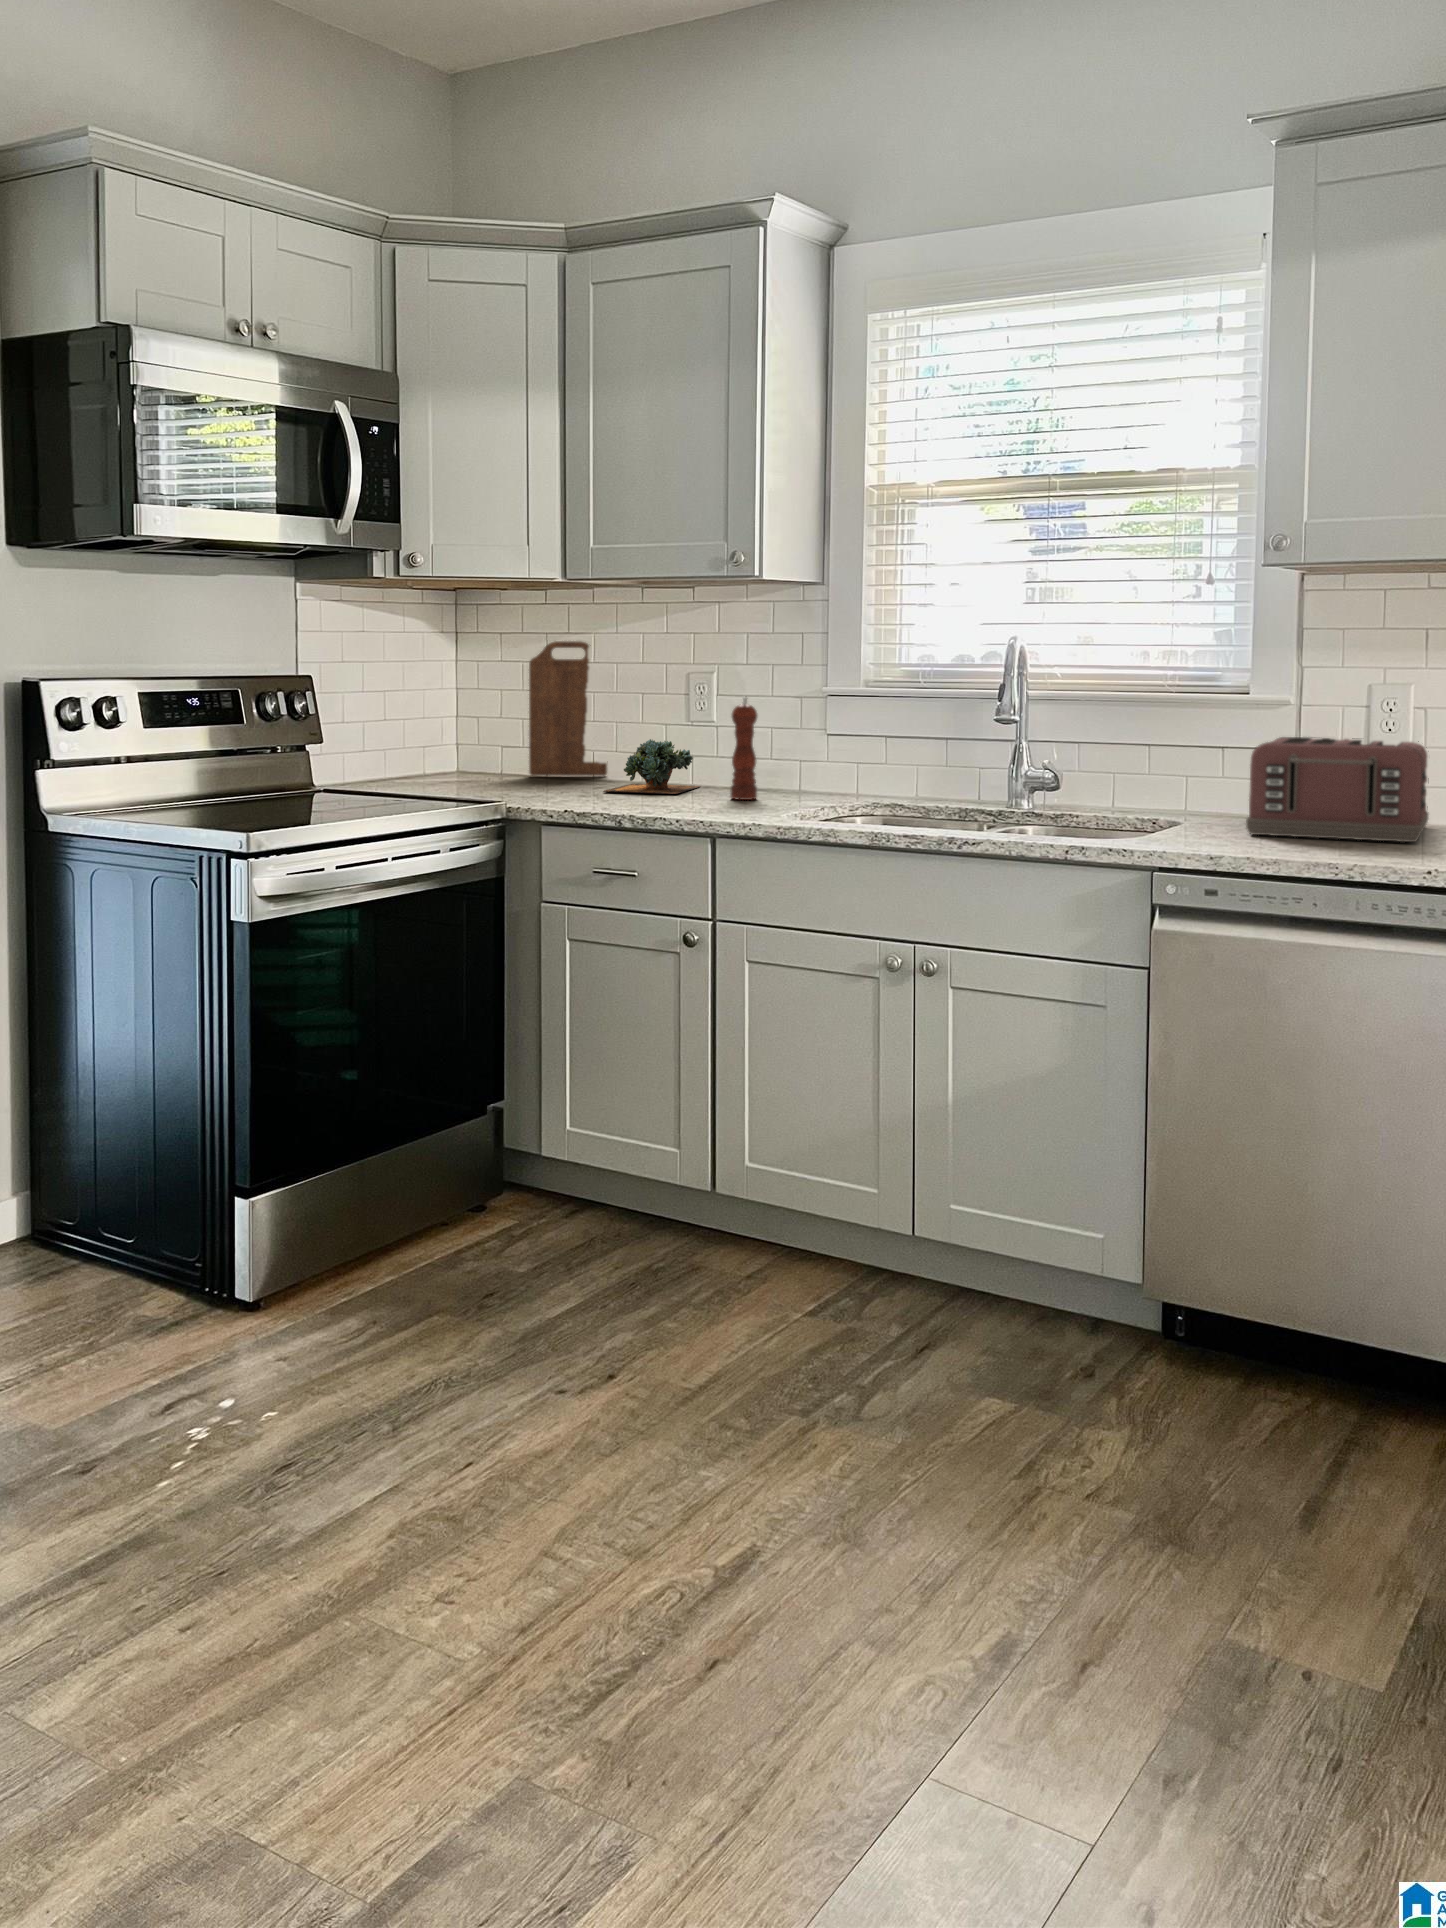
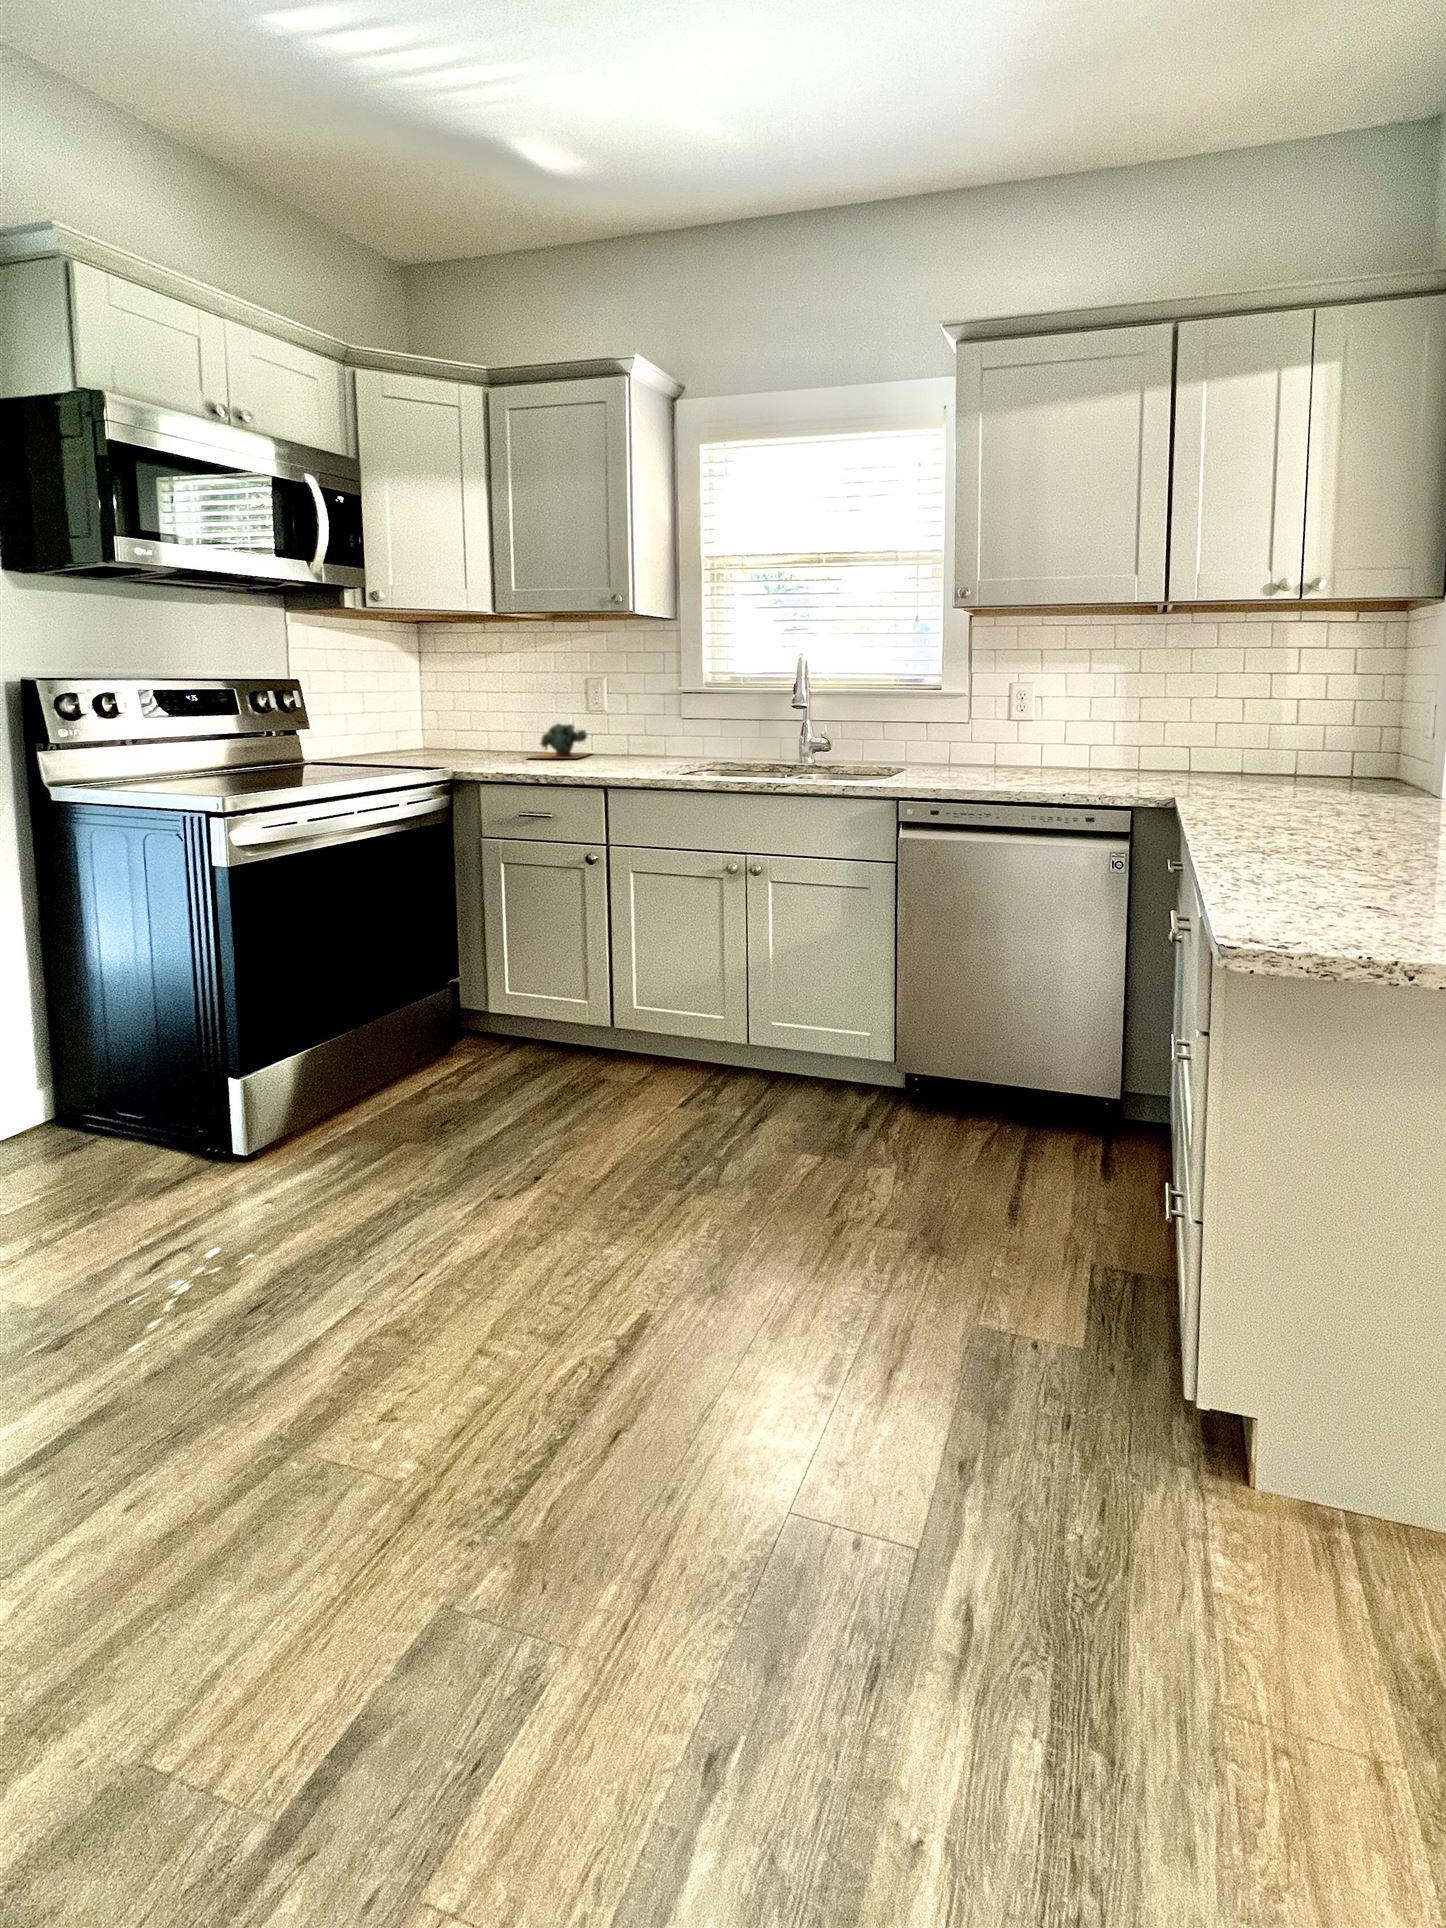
cutting board: present [529,641,607,776] -> none [471,659,530,750]
pepper mill: present [730,697,758,800] -> none [613,693,633,761]
toaster: present [1246,737,1429,842] -> none [946,715,1047,776]

